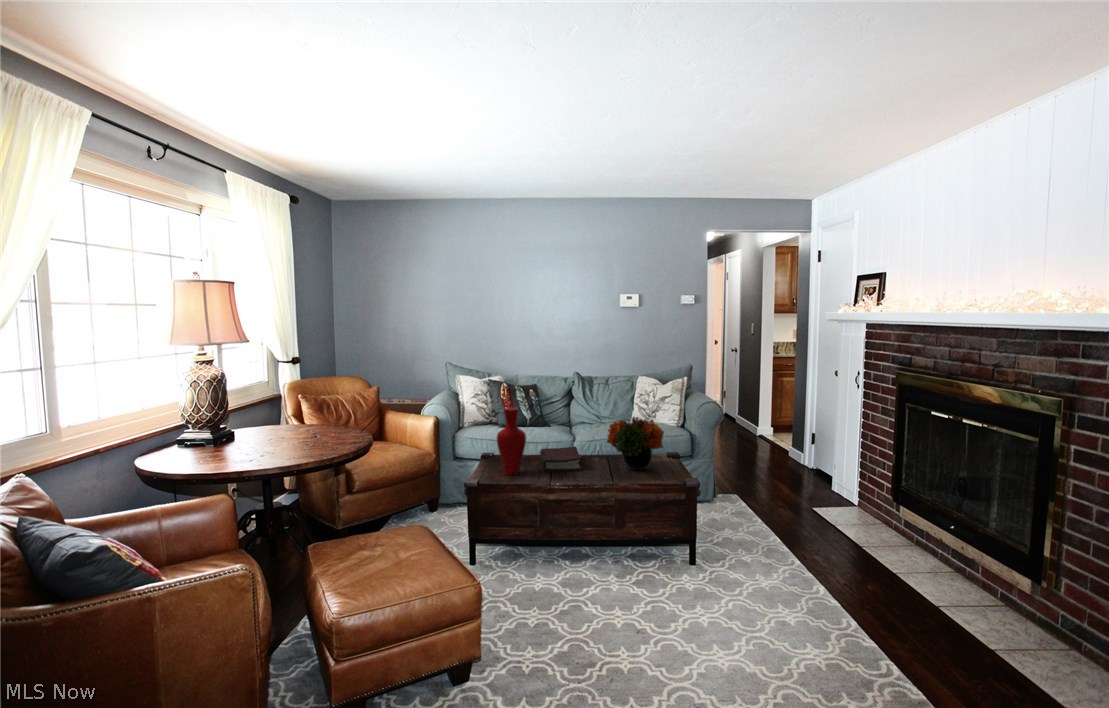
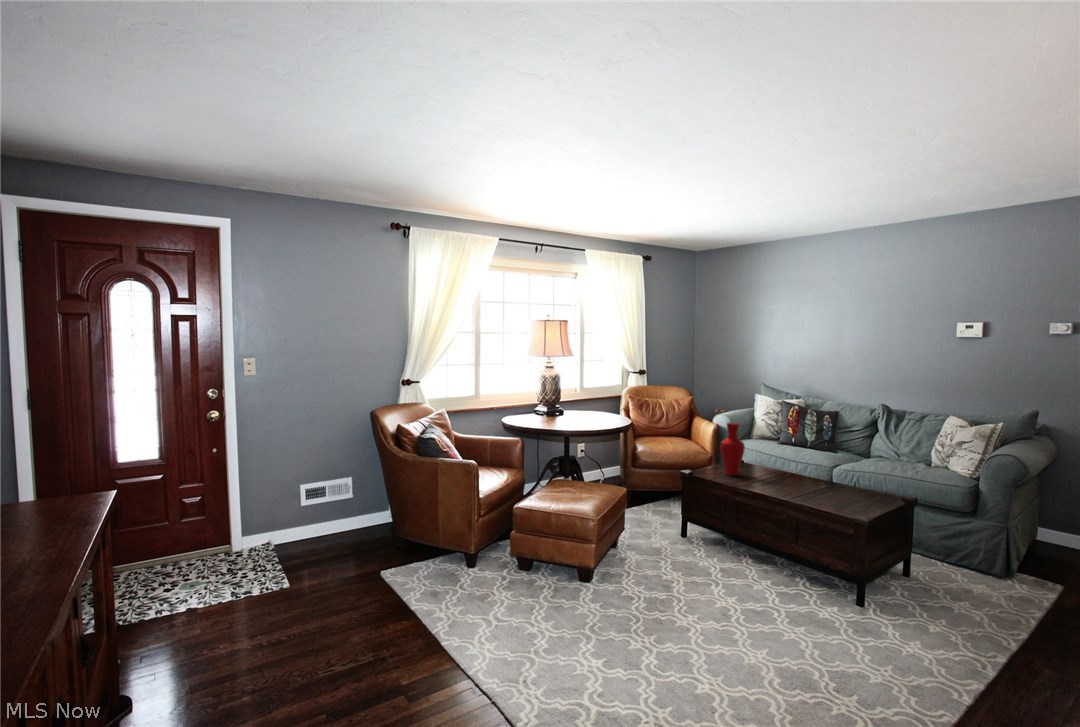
flower arrangement: present [607,417,664,470] -> none [808,447,870,497]
hardback book: present [540,447,582,472] -> none [756,464,806,486]

